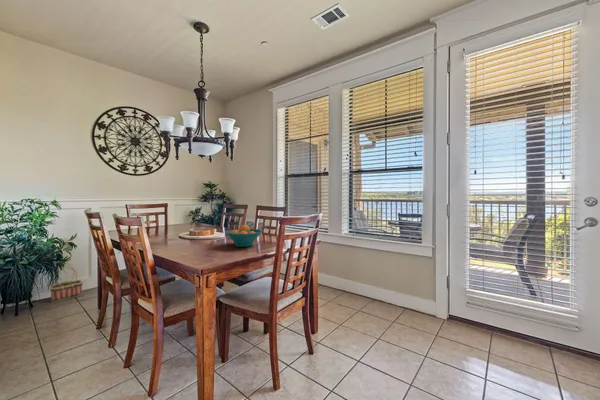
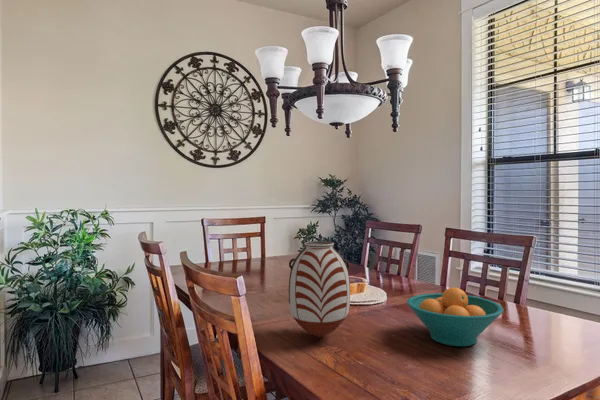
vase: none [171,208,200,249] -> present [289,241,350,338]
basket: present [50,268,83,302] -> none [98,316,141,374]

